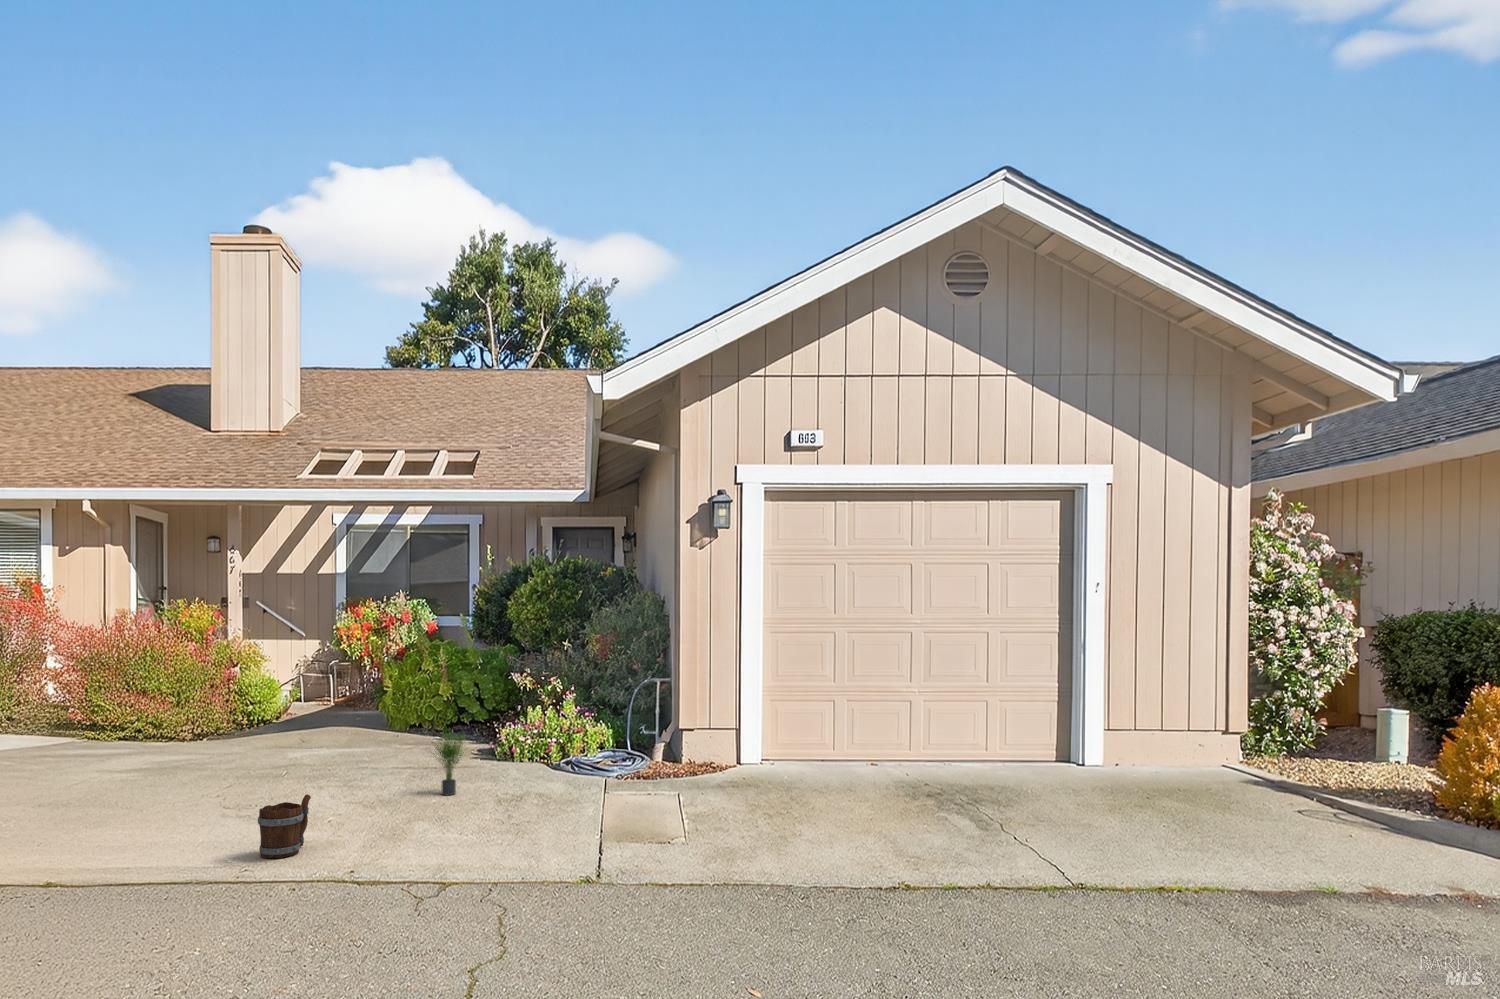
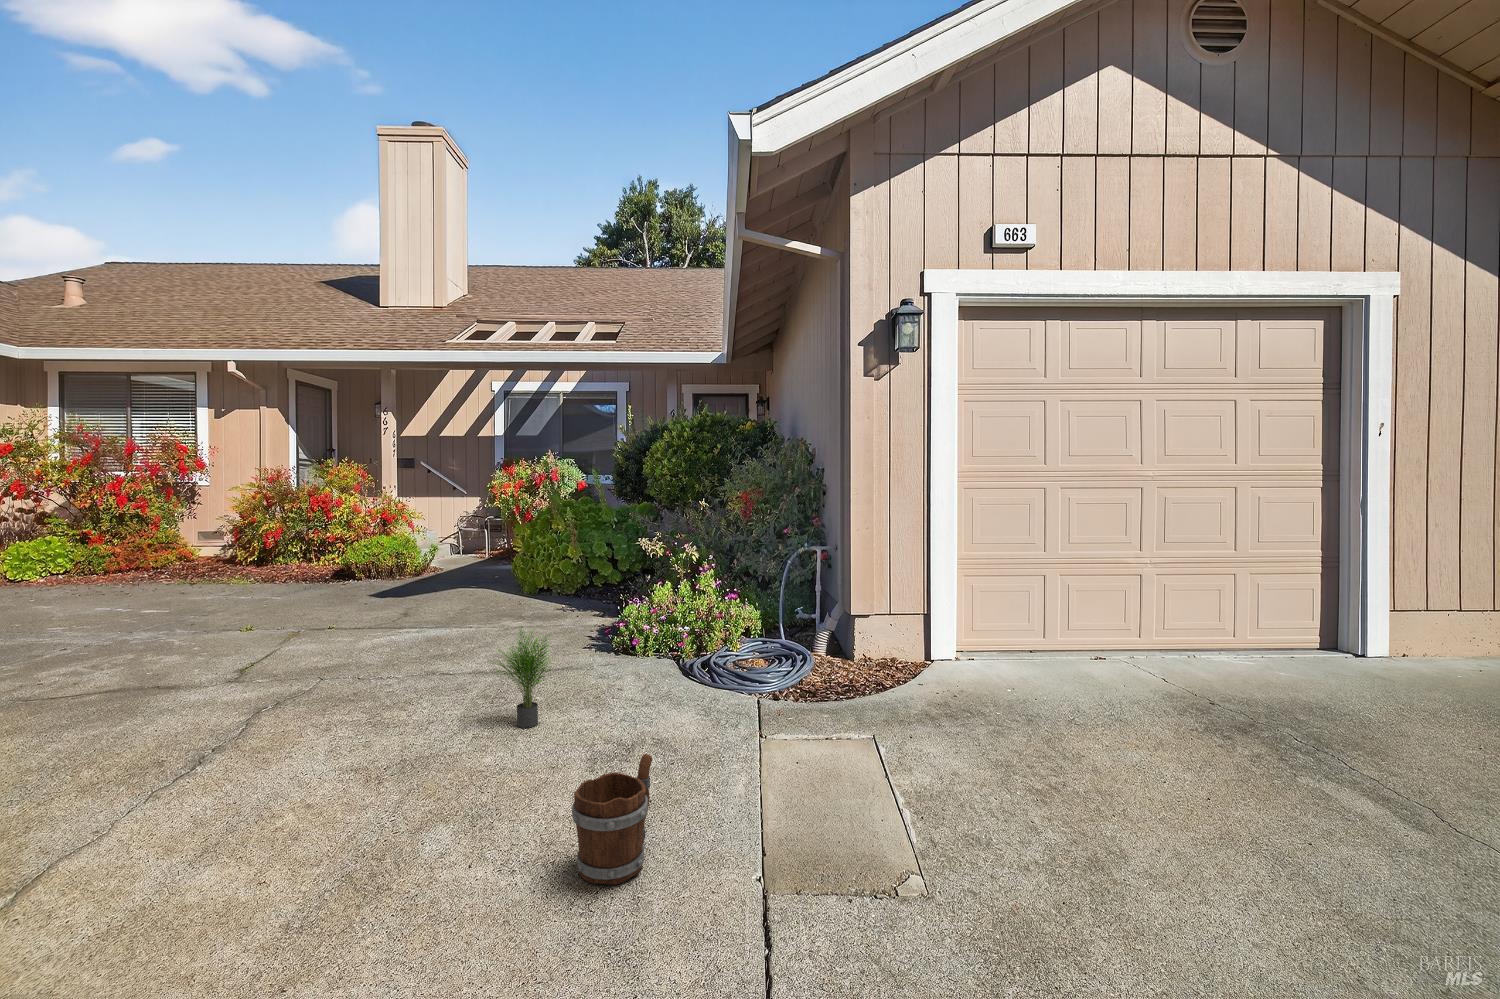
bucket: present [258,794,311,858] -> present [572,754,652,885]

